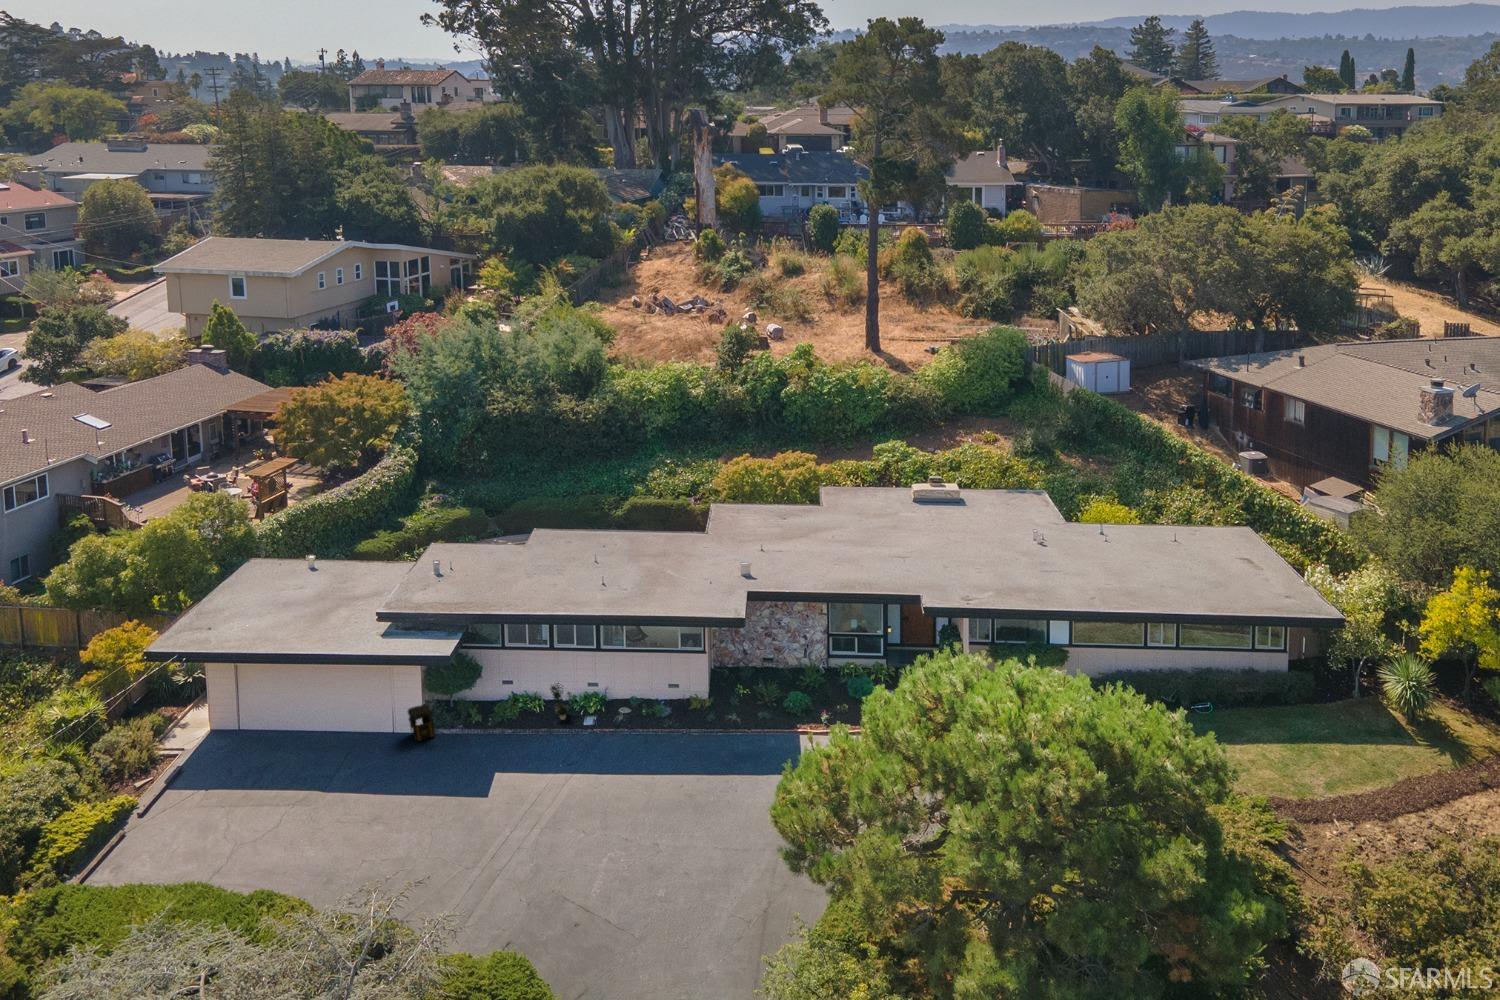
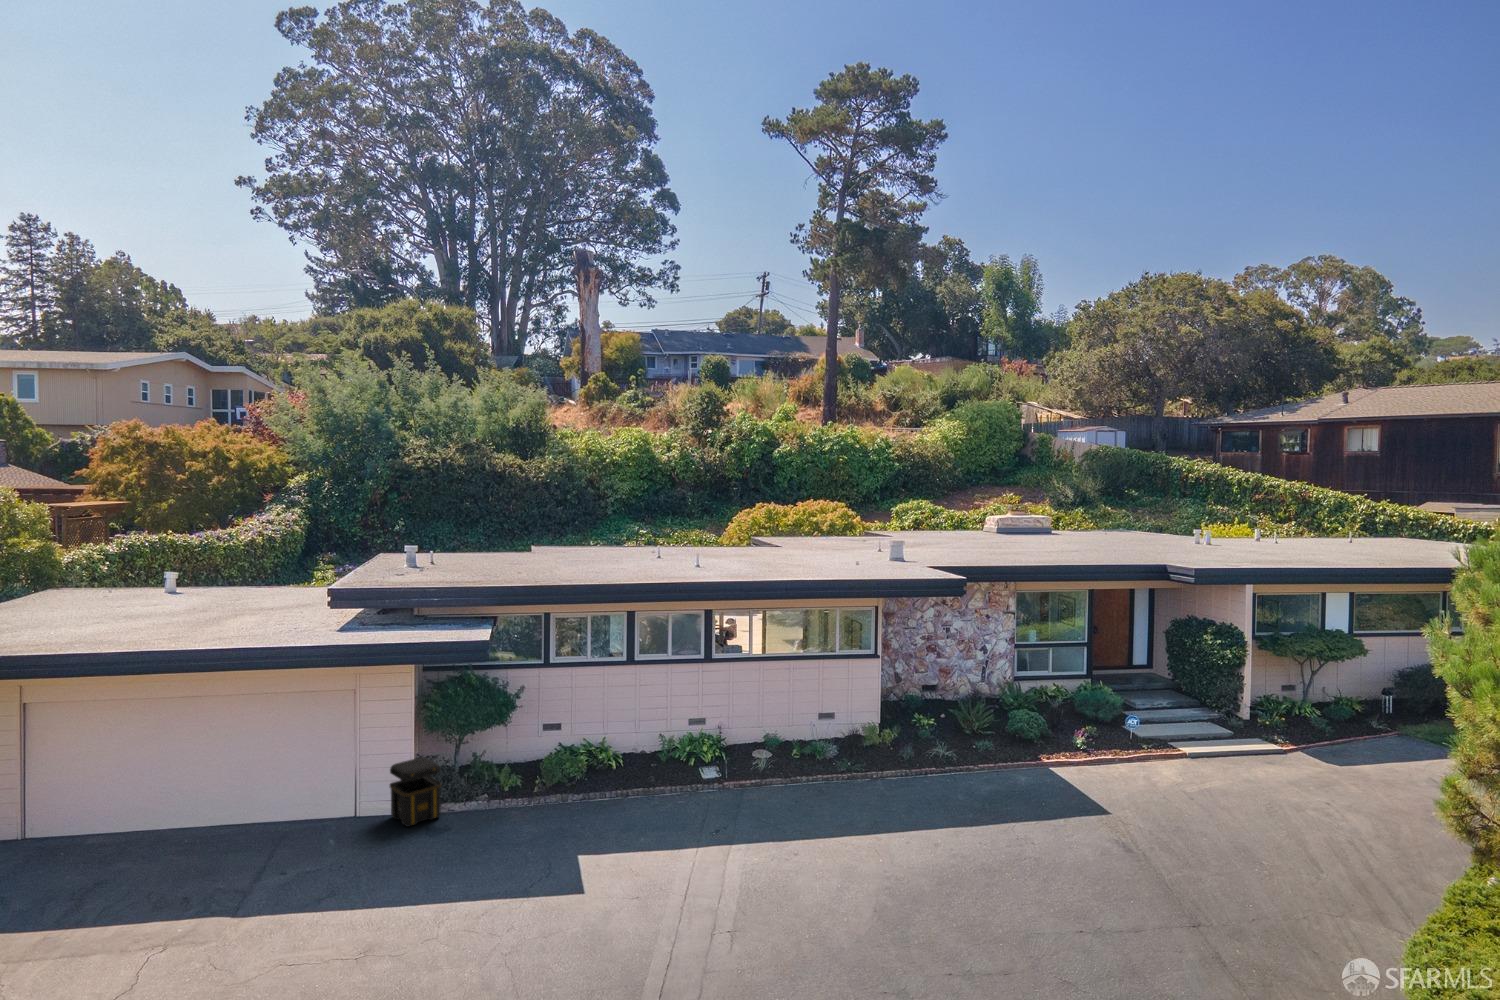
potted plant: present [550,683,567,720] -> none [632,717,670,780]

